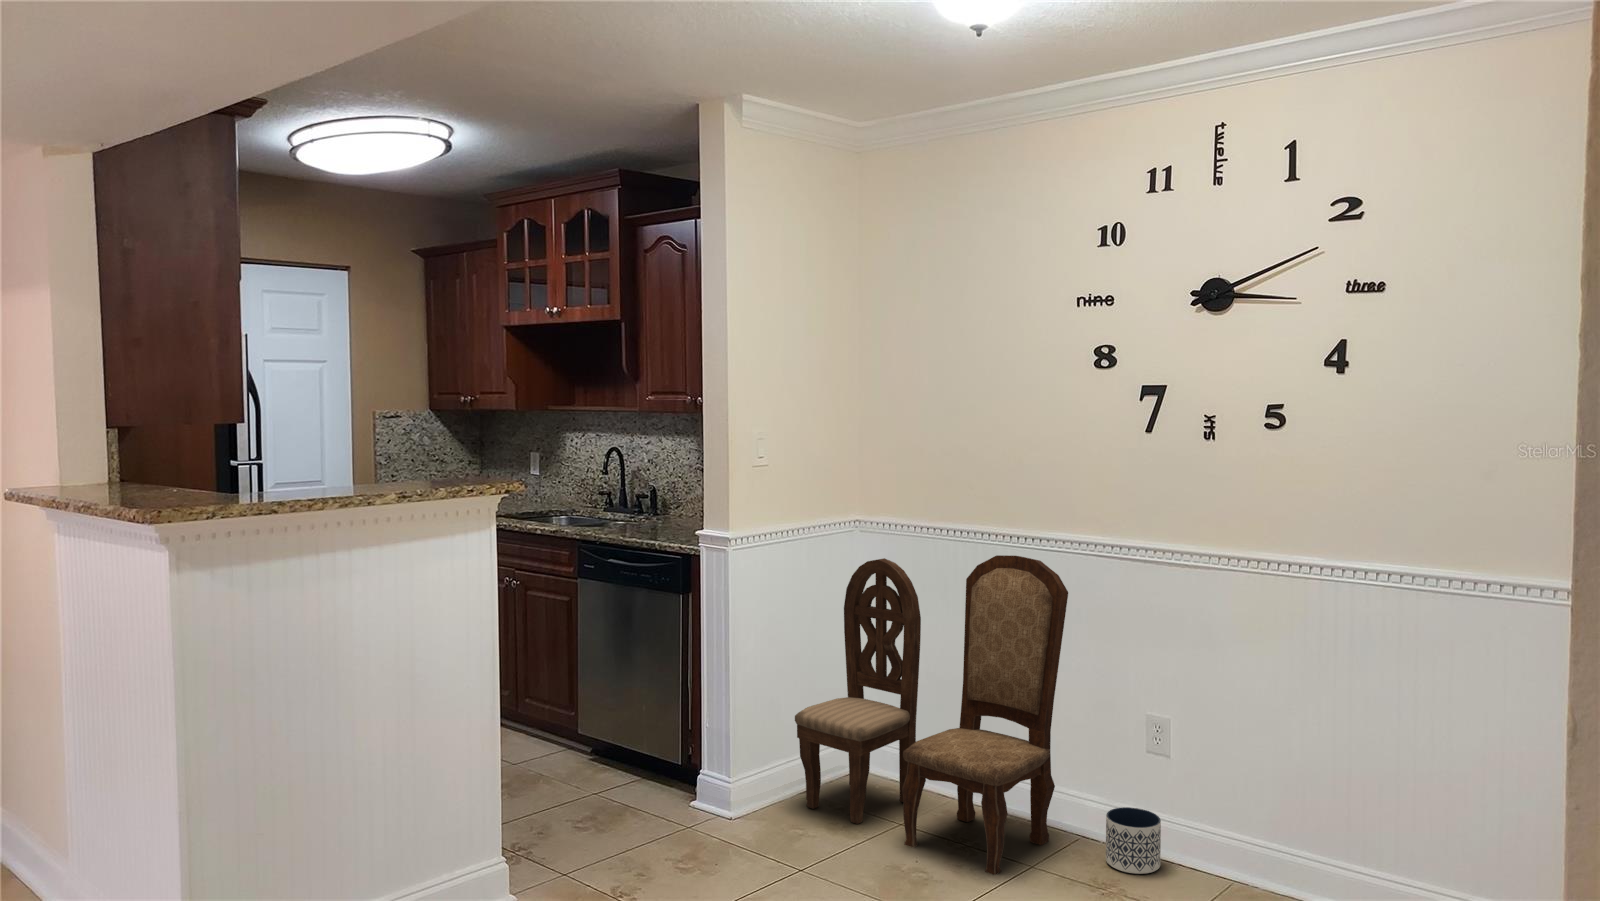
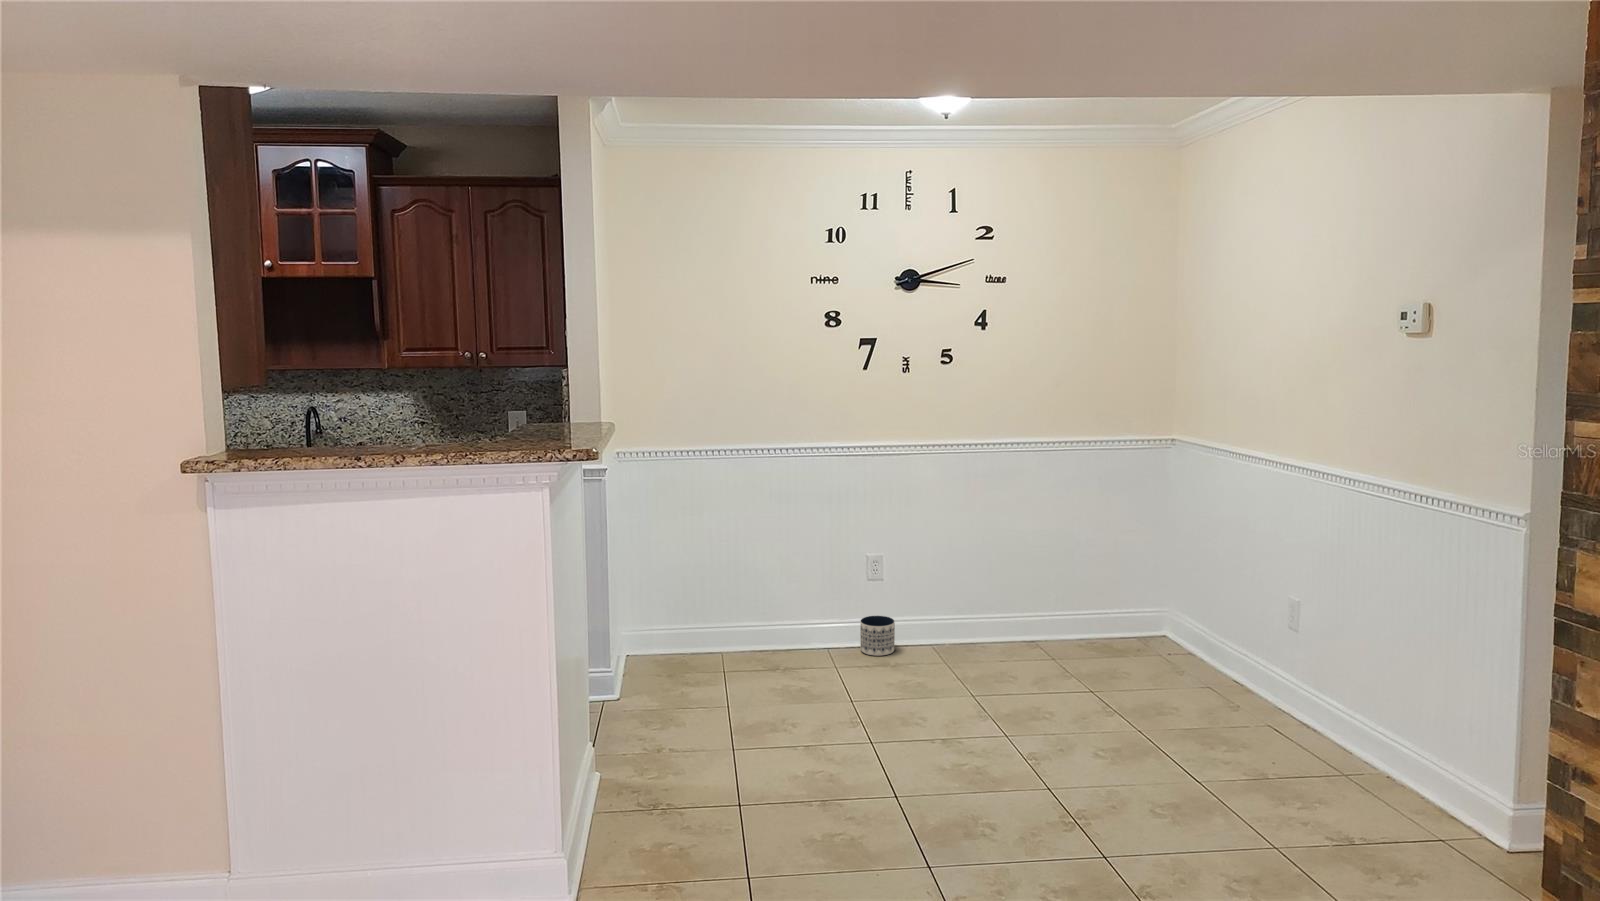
dining chair: present [795,555,1068,875] -> none [635,463,830,686]

